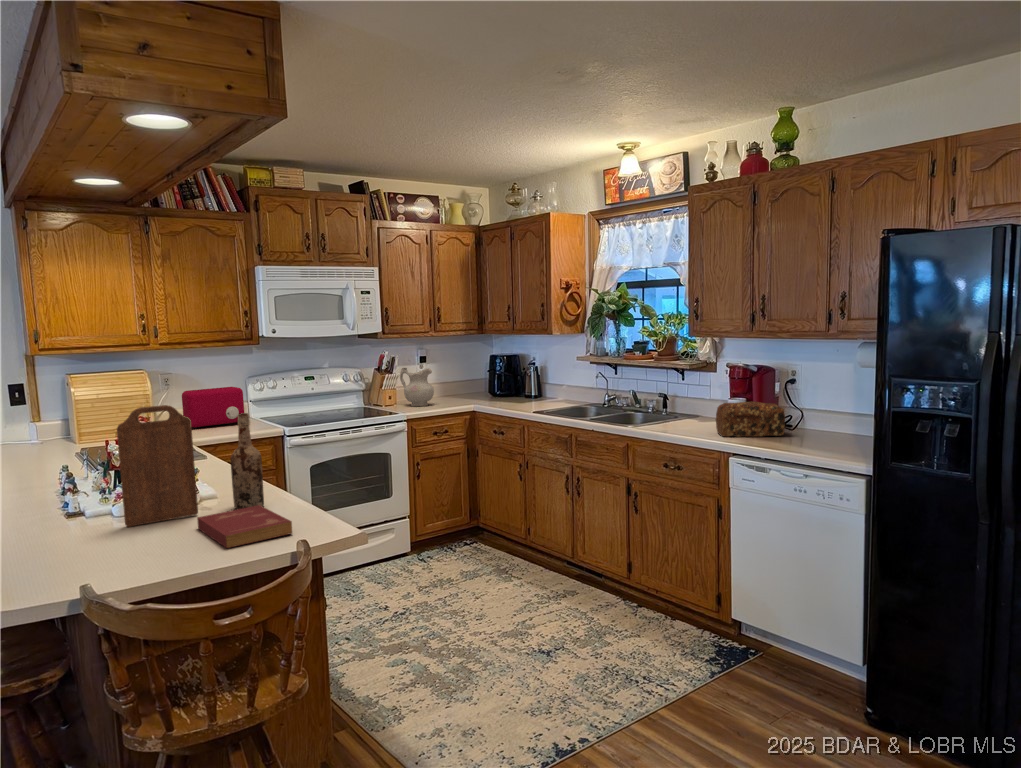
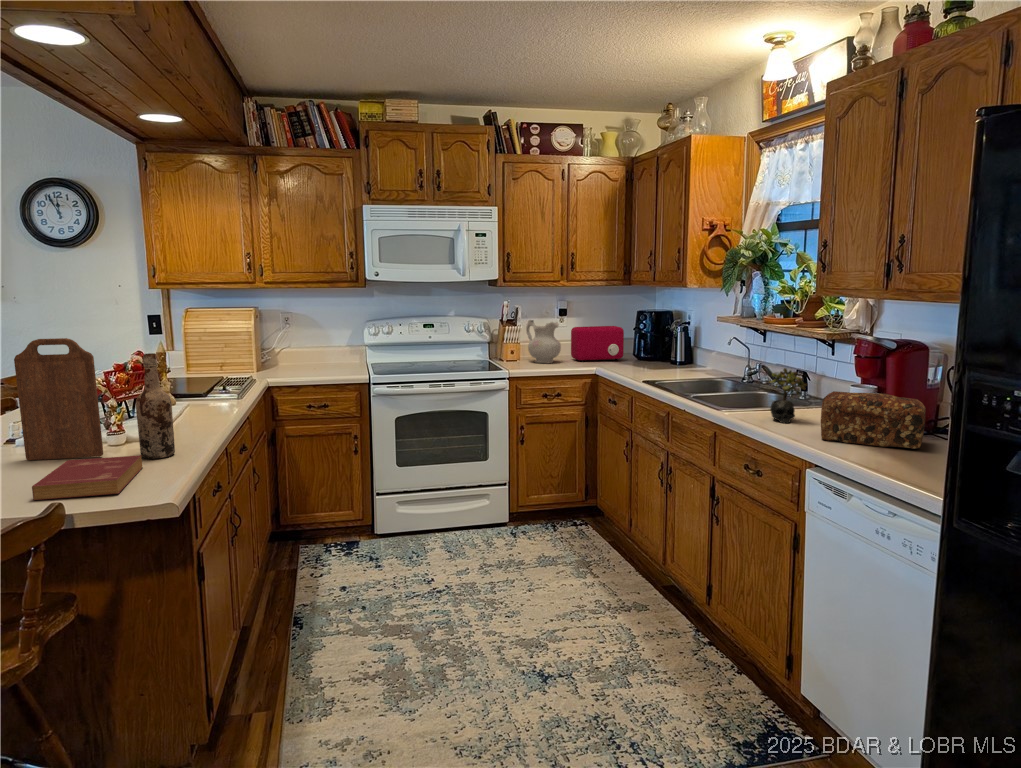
toaster: present [182,387,244,429] -> present [571,326,624,362]
succulent plant: none [669,390,695,430] -> present [769,368,807,423]

